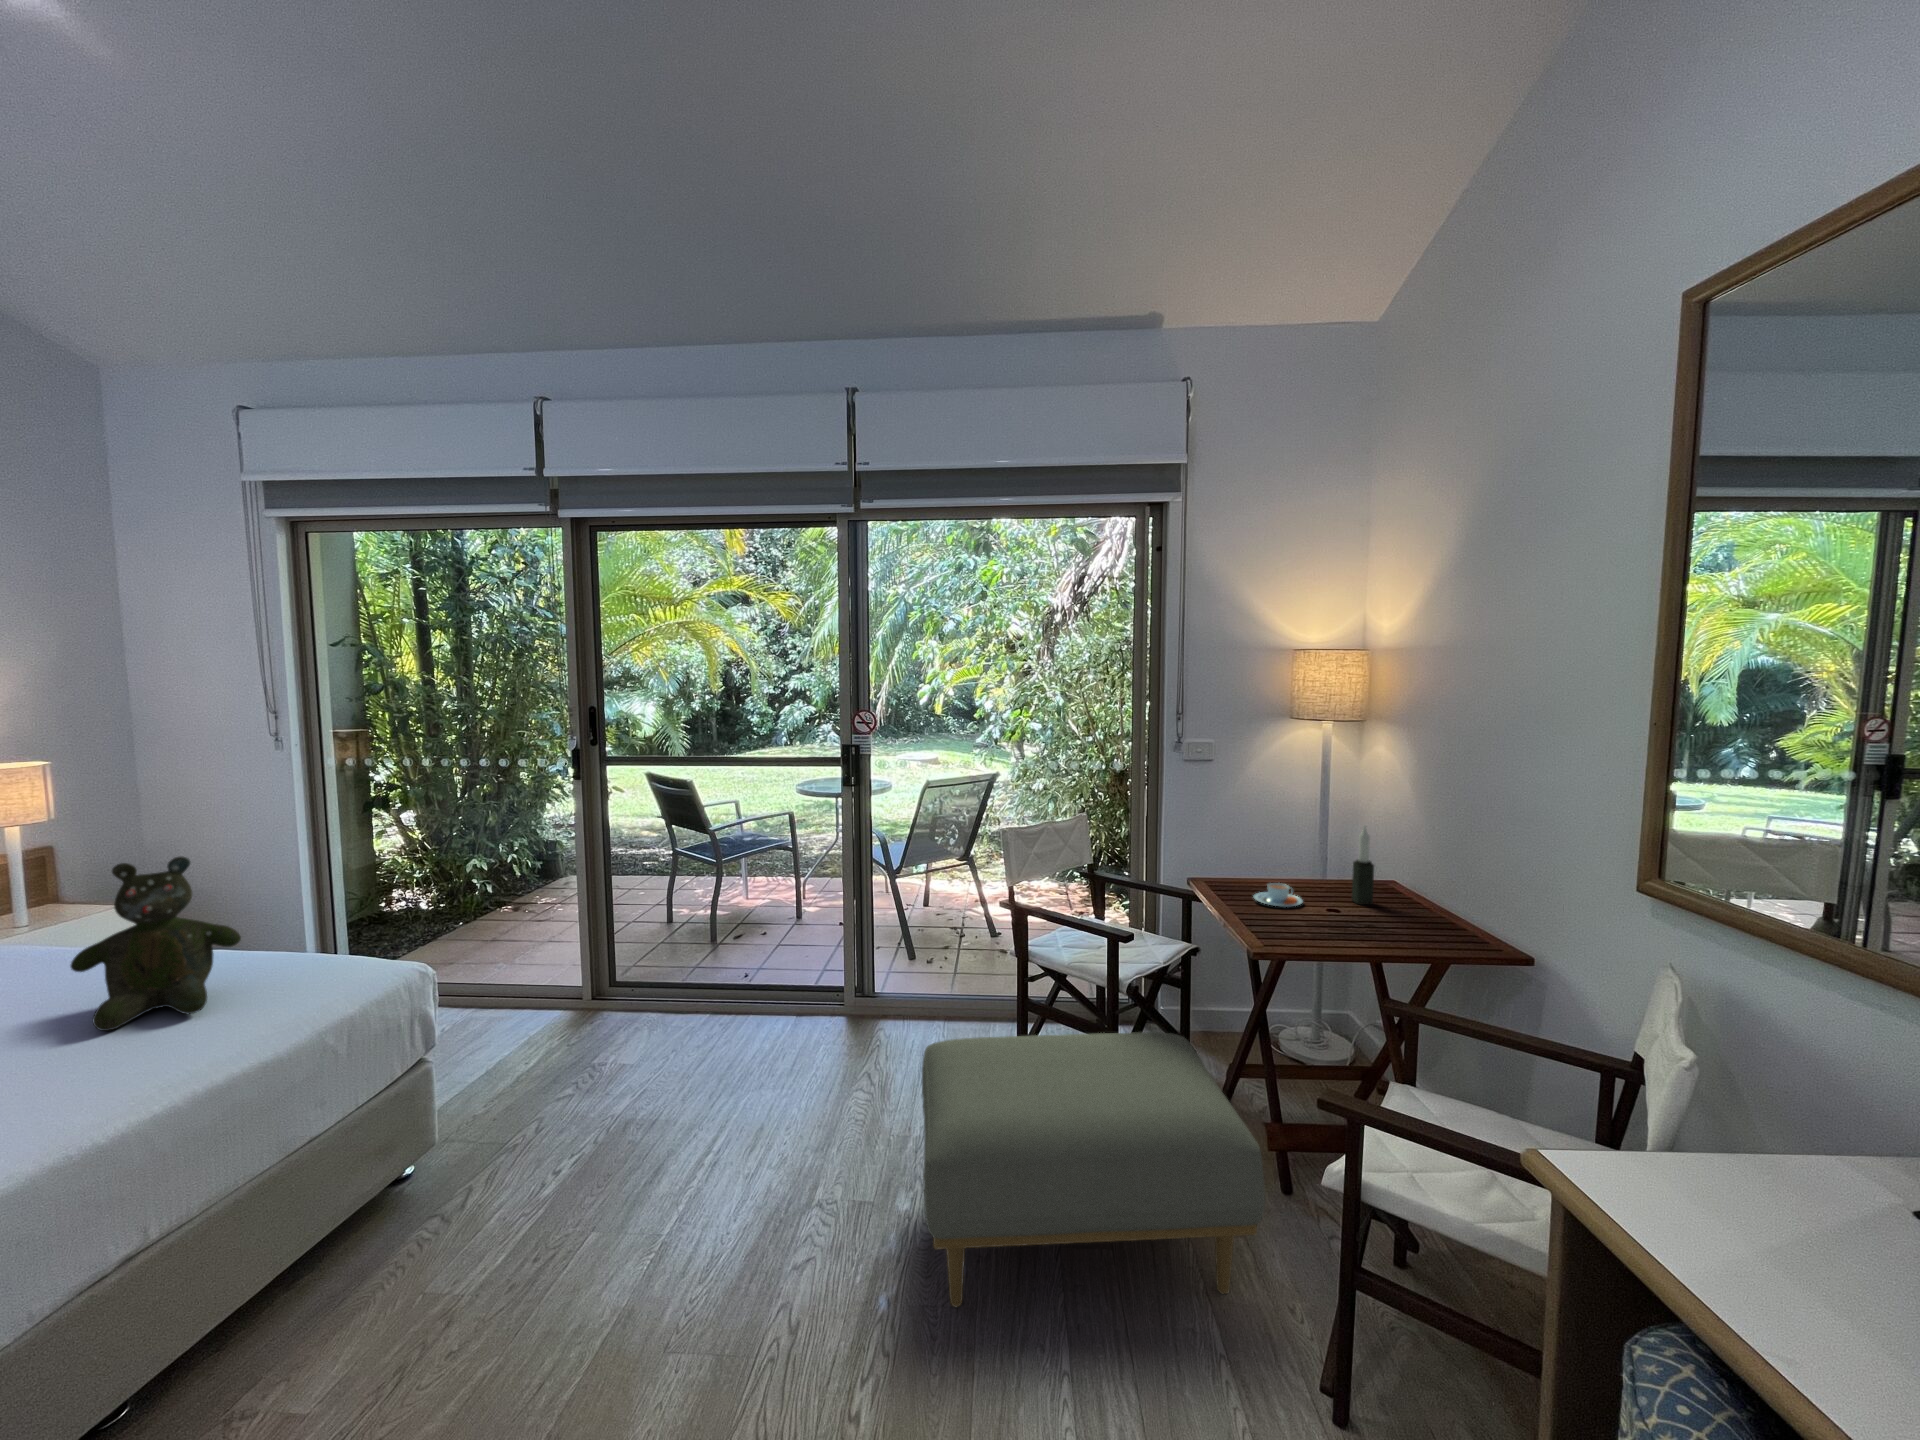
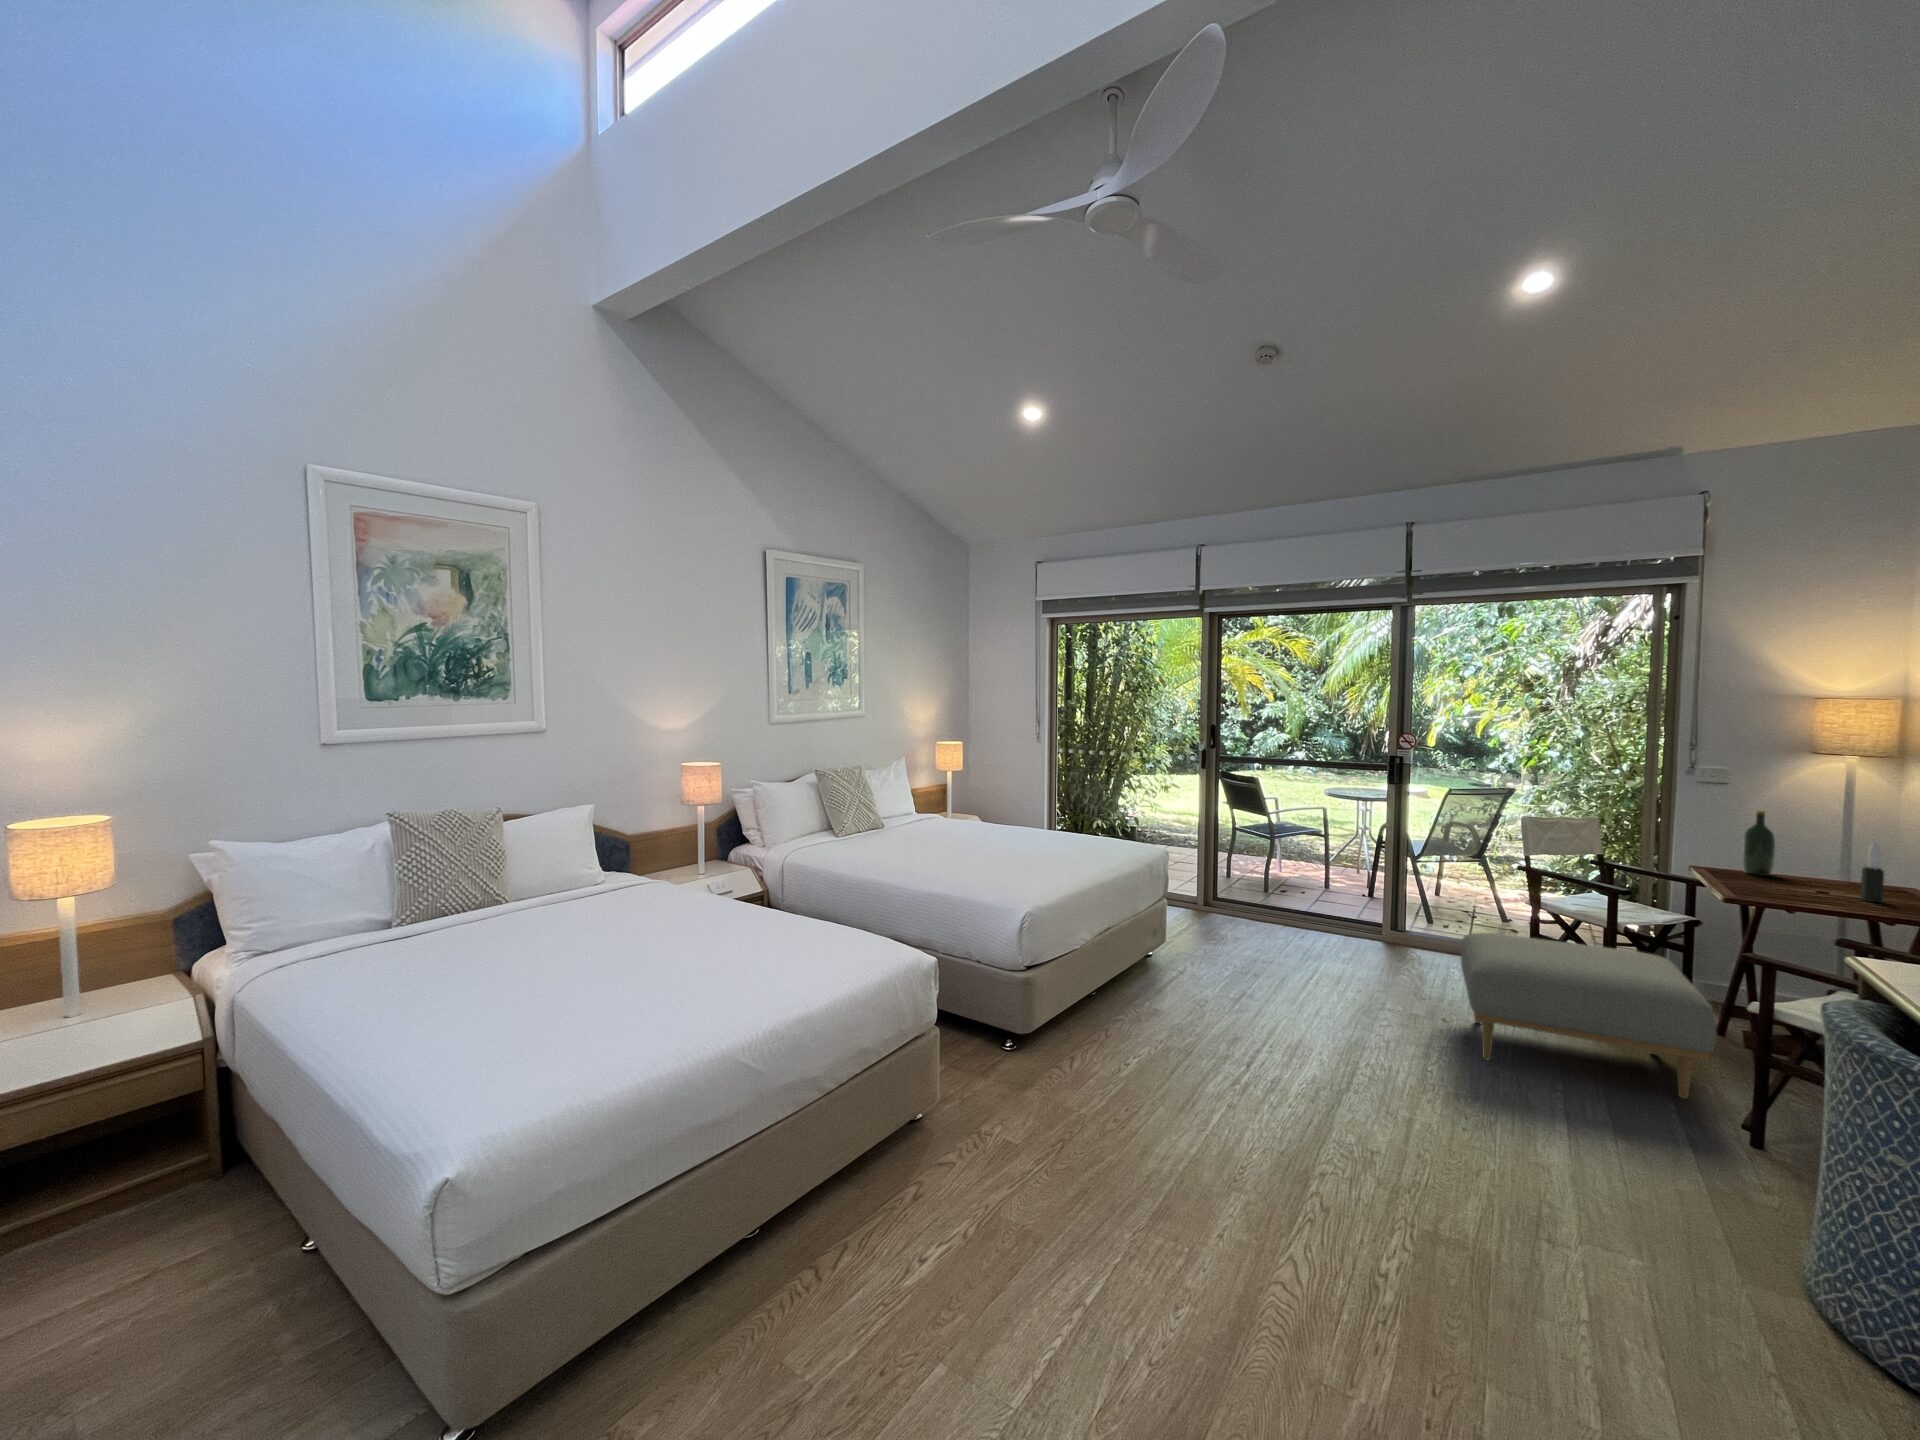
wine bottle: none [1229,792,1257,873] -> present [1743,810,1775,876]
teddy bear: present [71,857,241,1031] -> none [1047,785,1099,854]
teacup: present [1253,883,1303,907] -> none [1753,877,1804,894]

